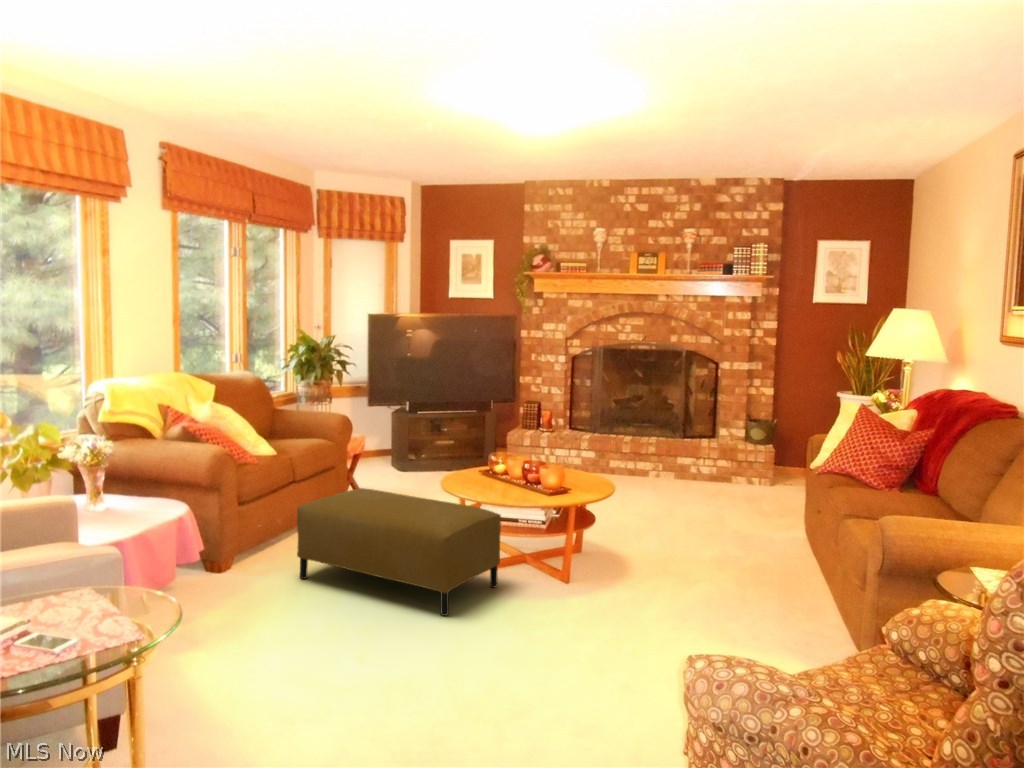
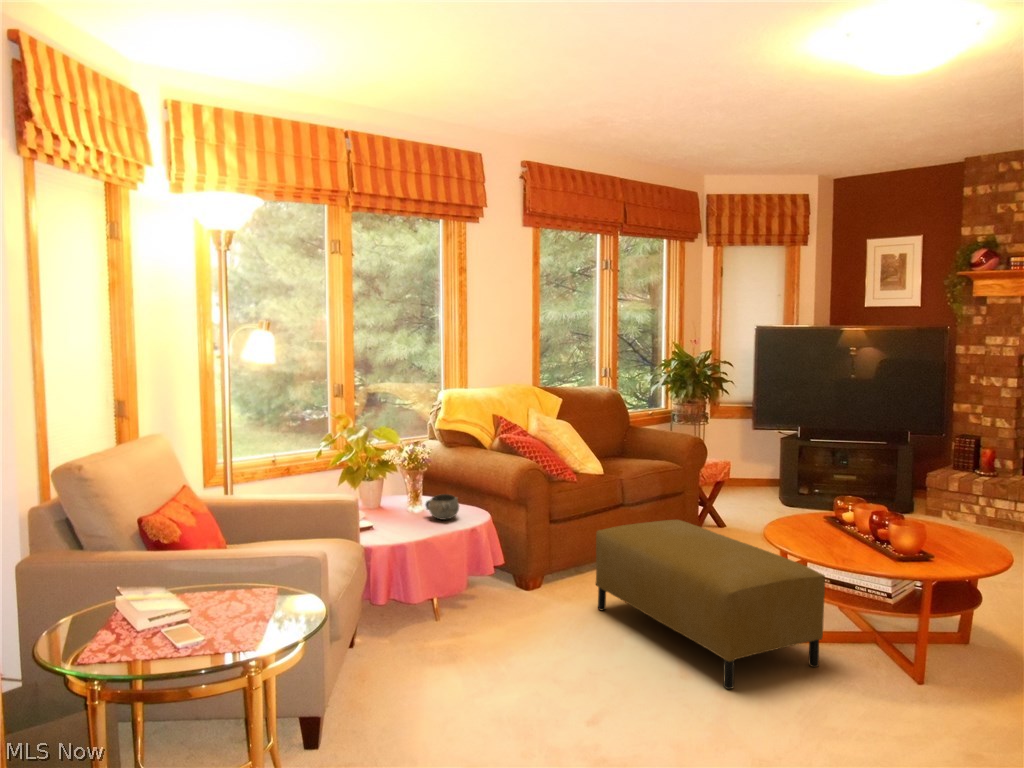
decorative bowl: none [120,489,159,515] -> present [426,494,459,520]

